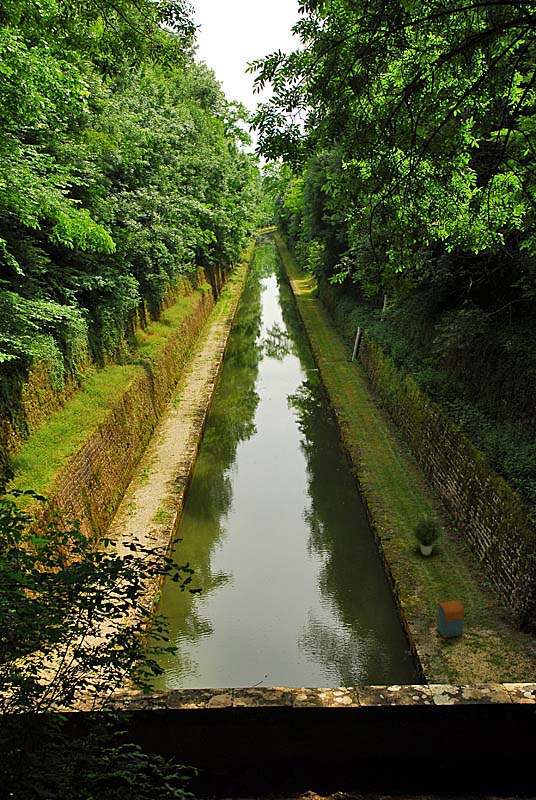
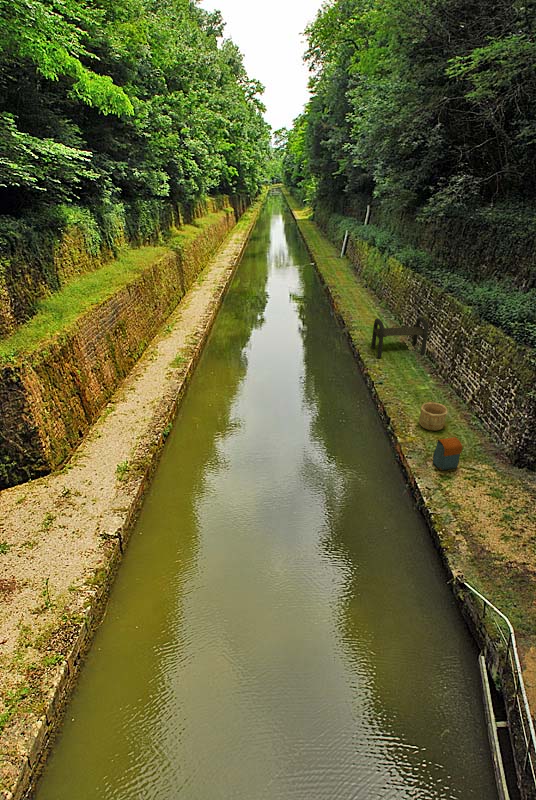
bench: none [382,455,443,503] -> present [371,317,428,358]
potted plant: present [414,519,440,555] -> none [406,367,431,399]
wooden bucket: none [427,560,456,593] -> present [419,402,448,430]

